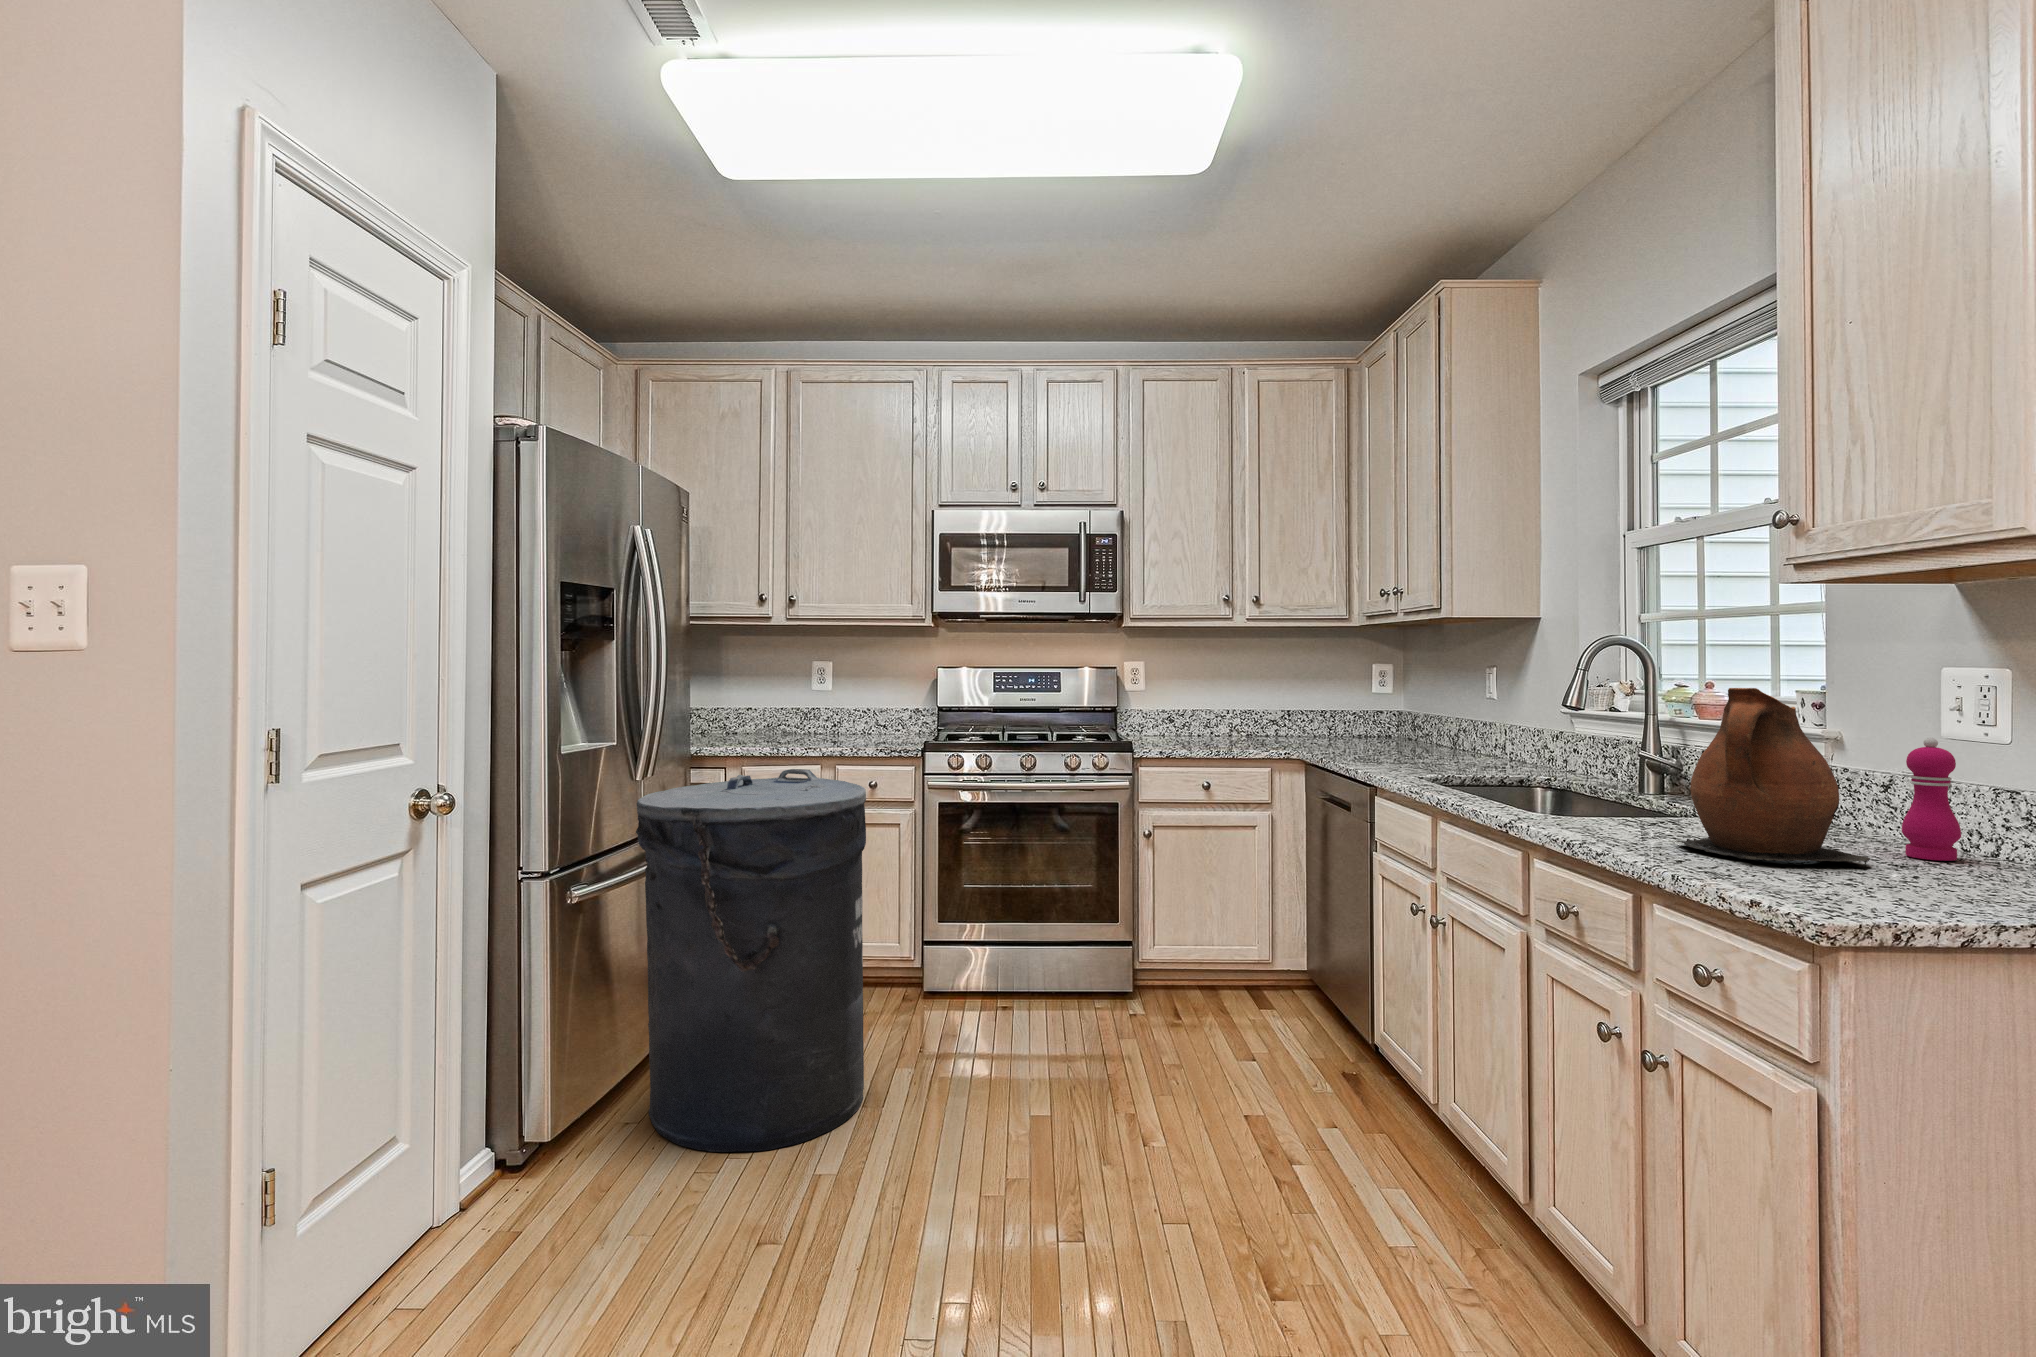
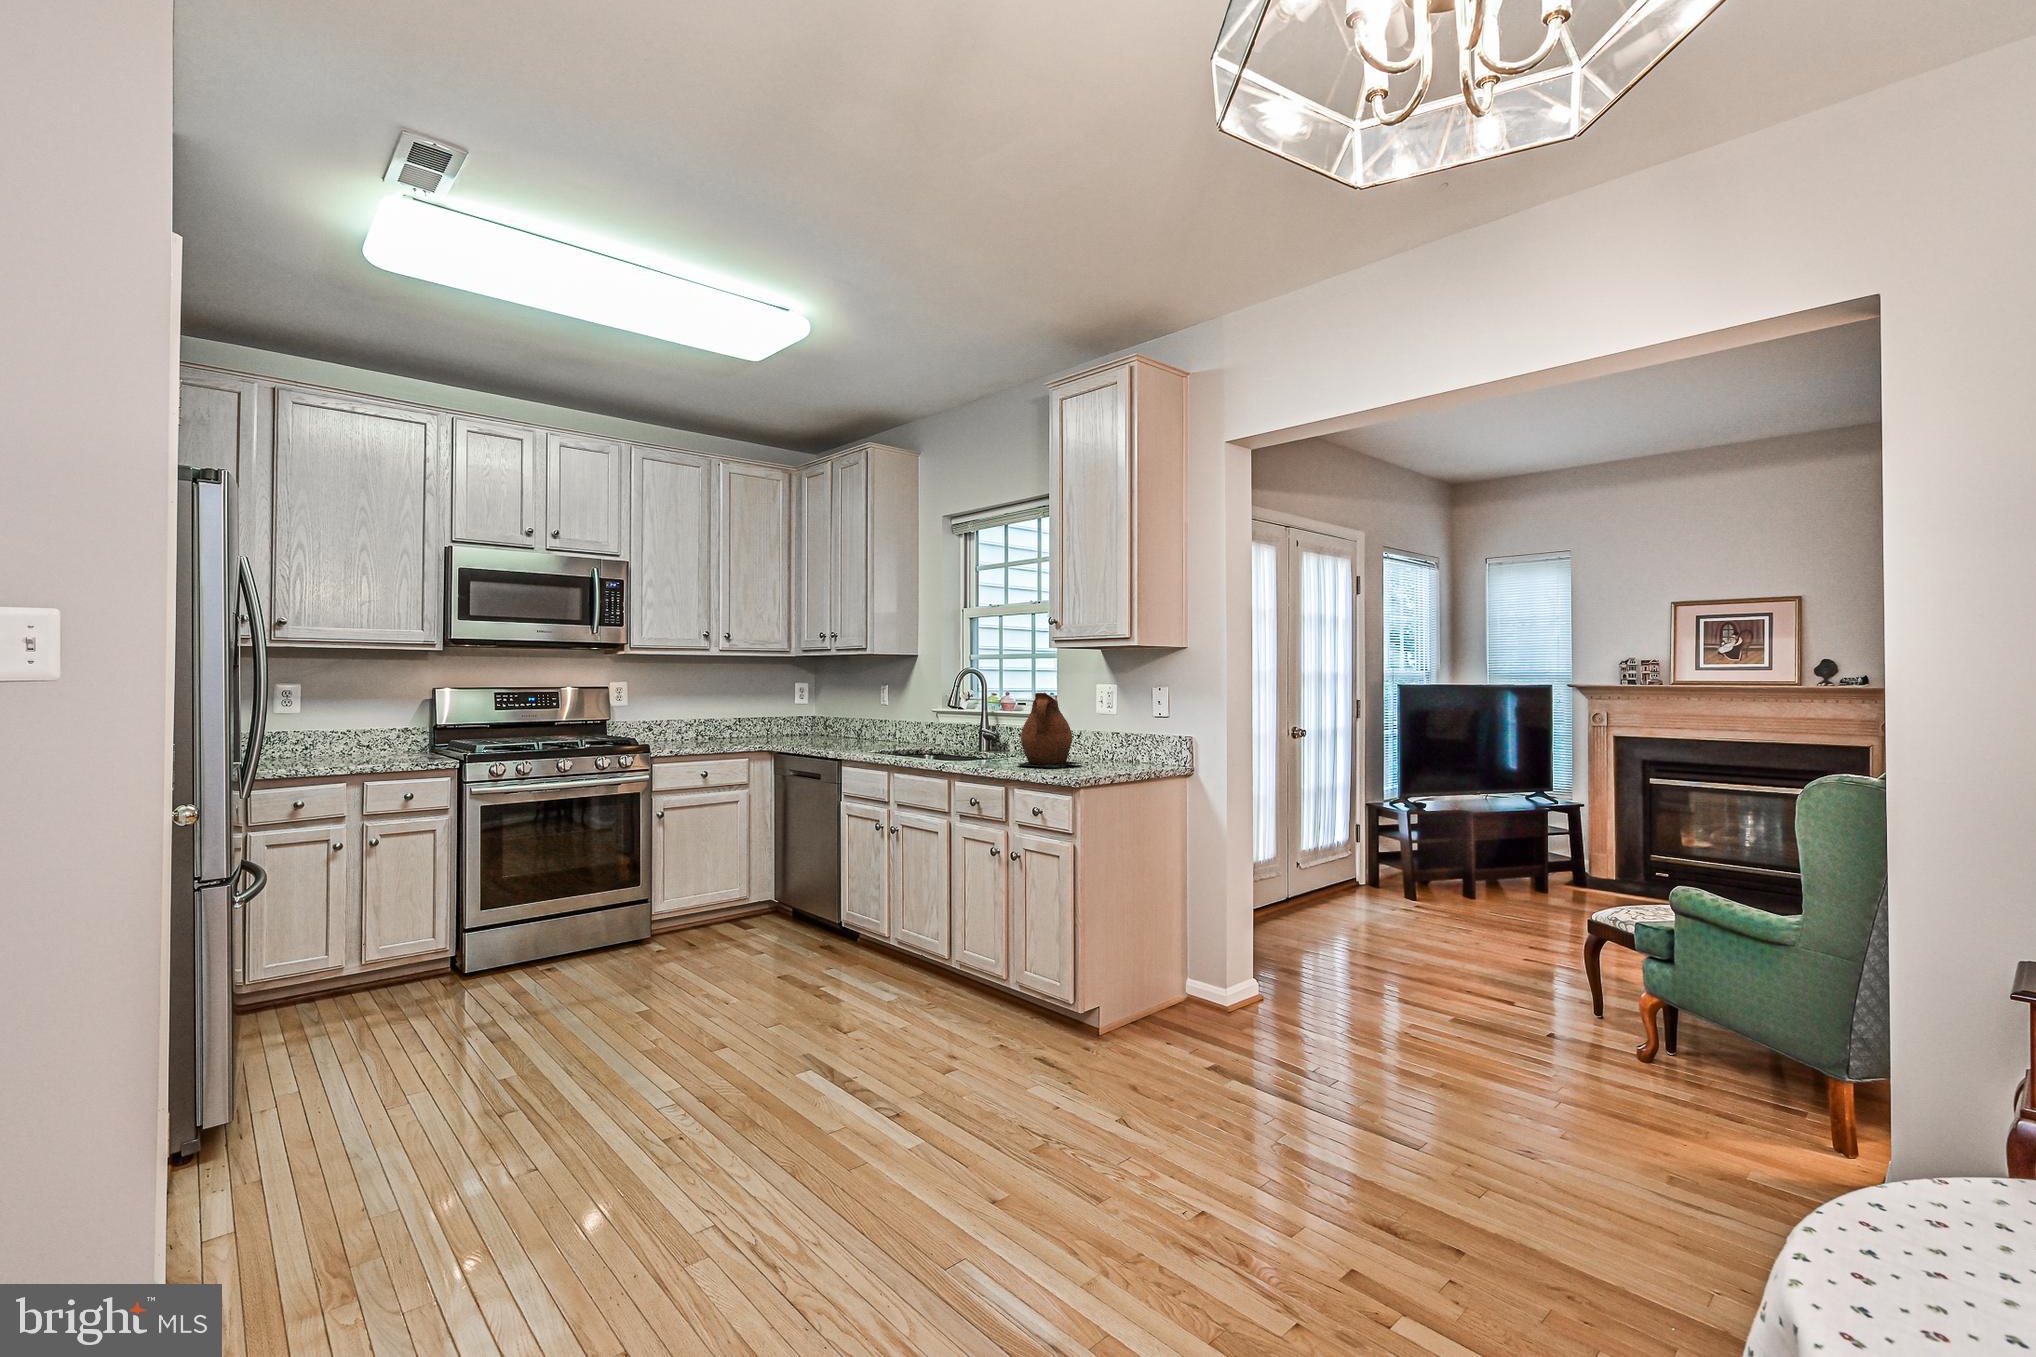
pepper mill: present [1902,738,1961,861] -> none [1089,712,1107,763]
trash can: present [636,769,866,1152] -> none [267,779,496,1097]

